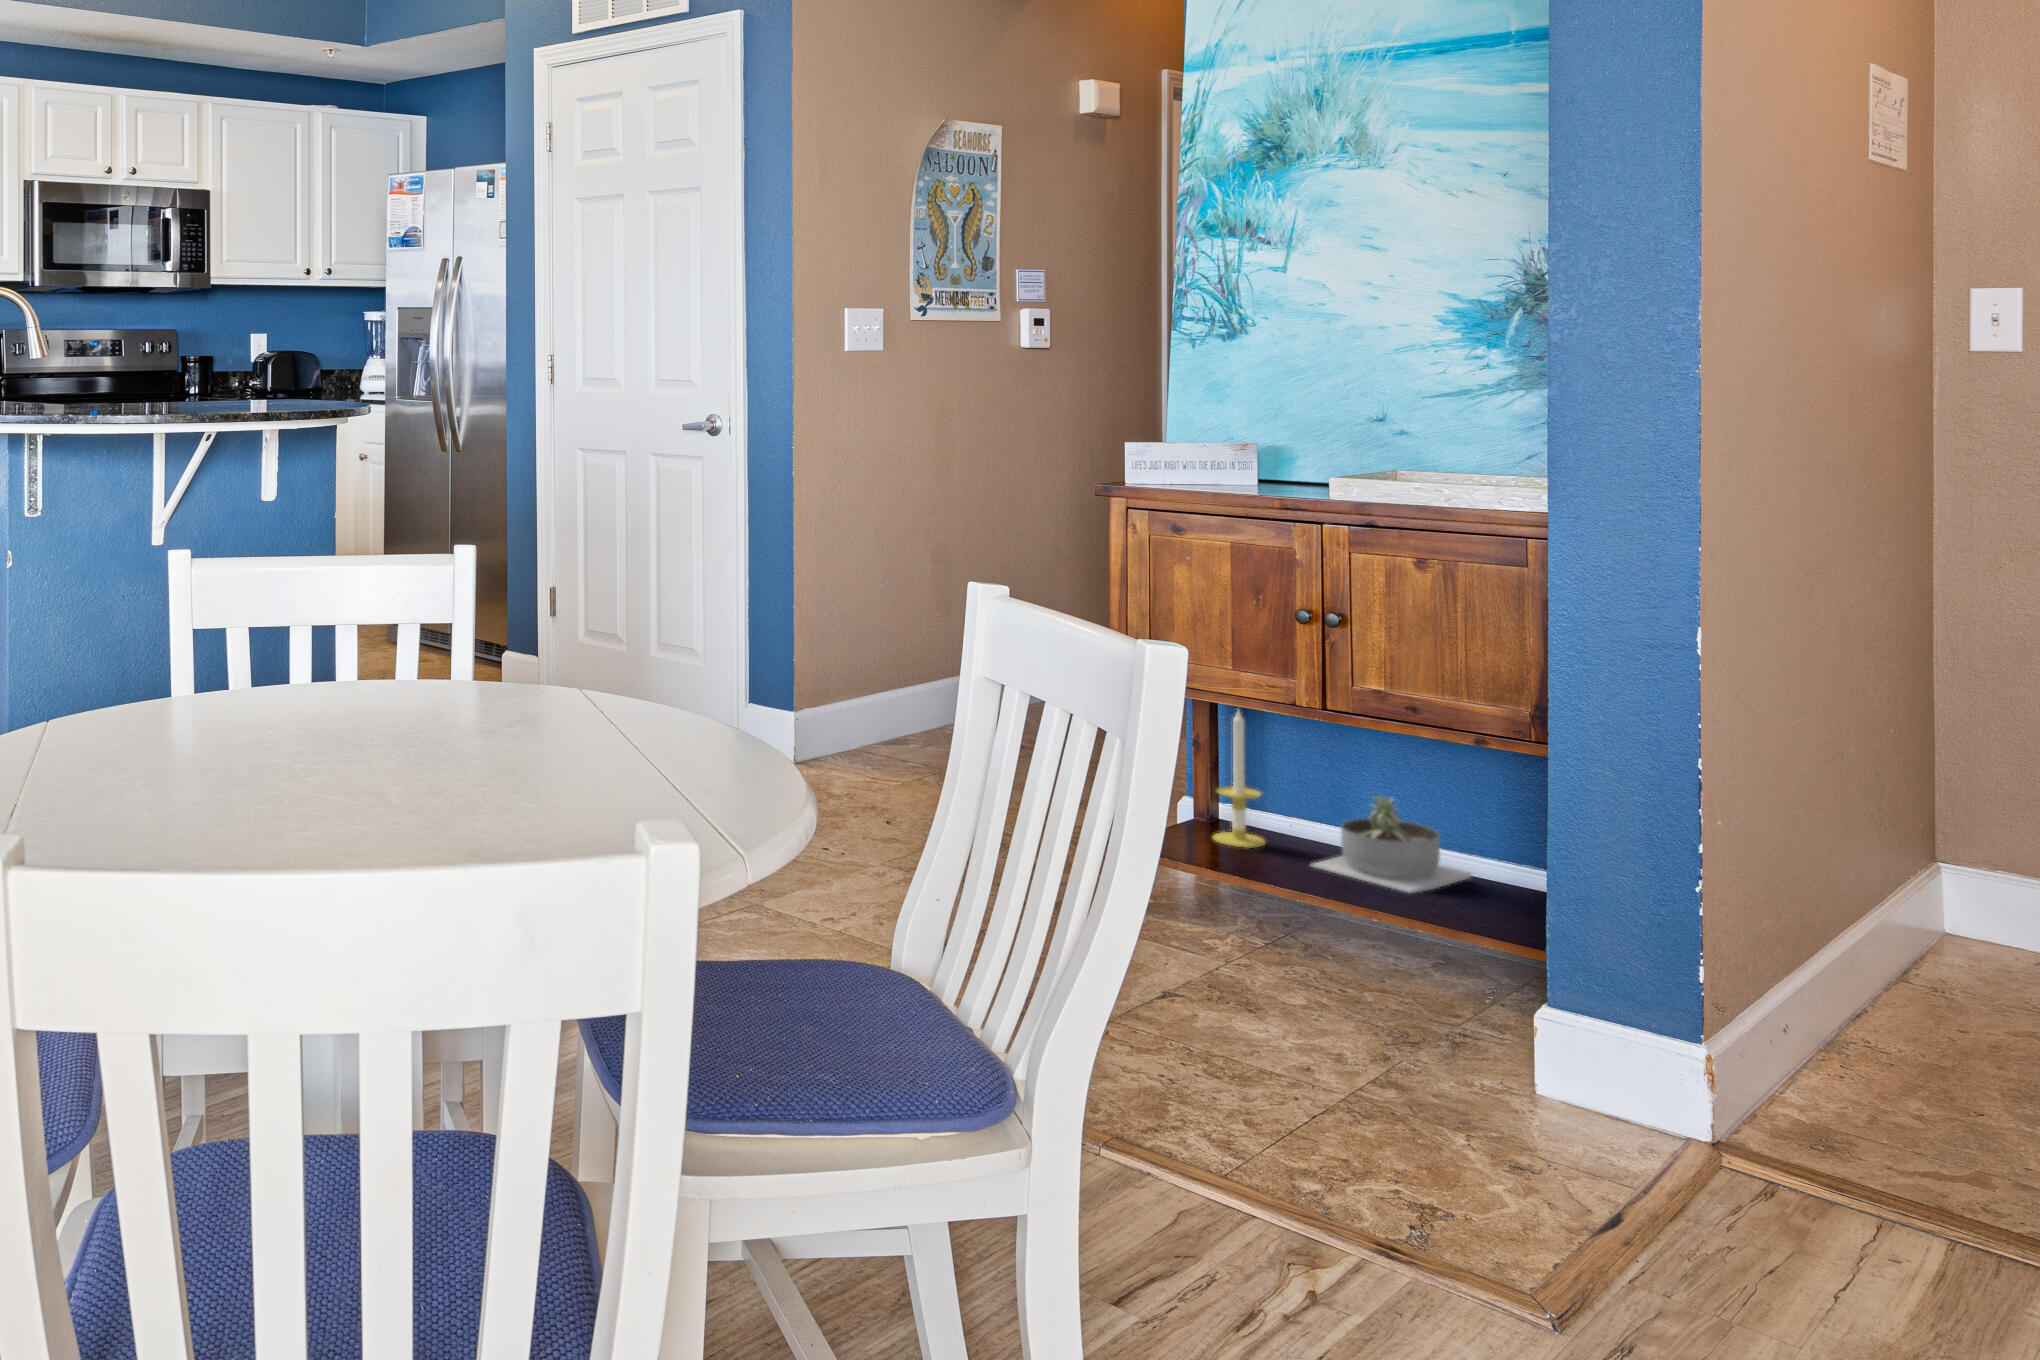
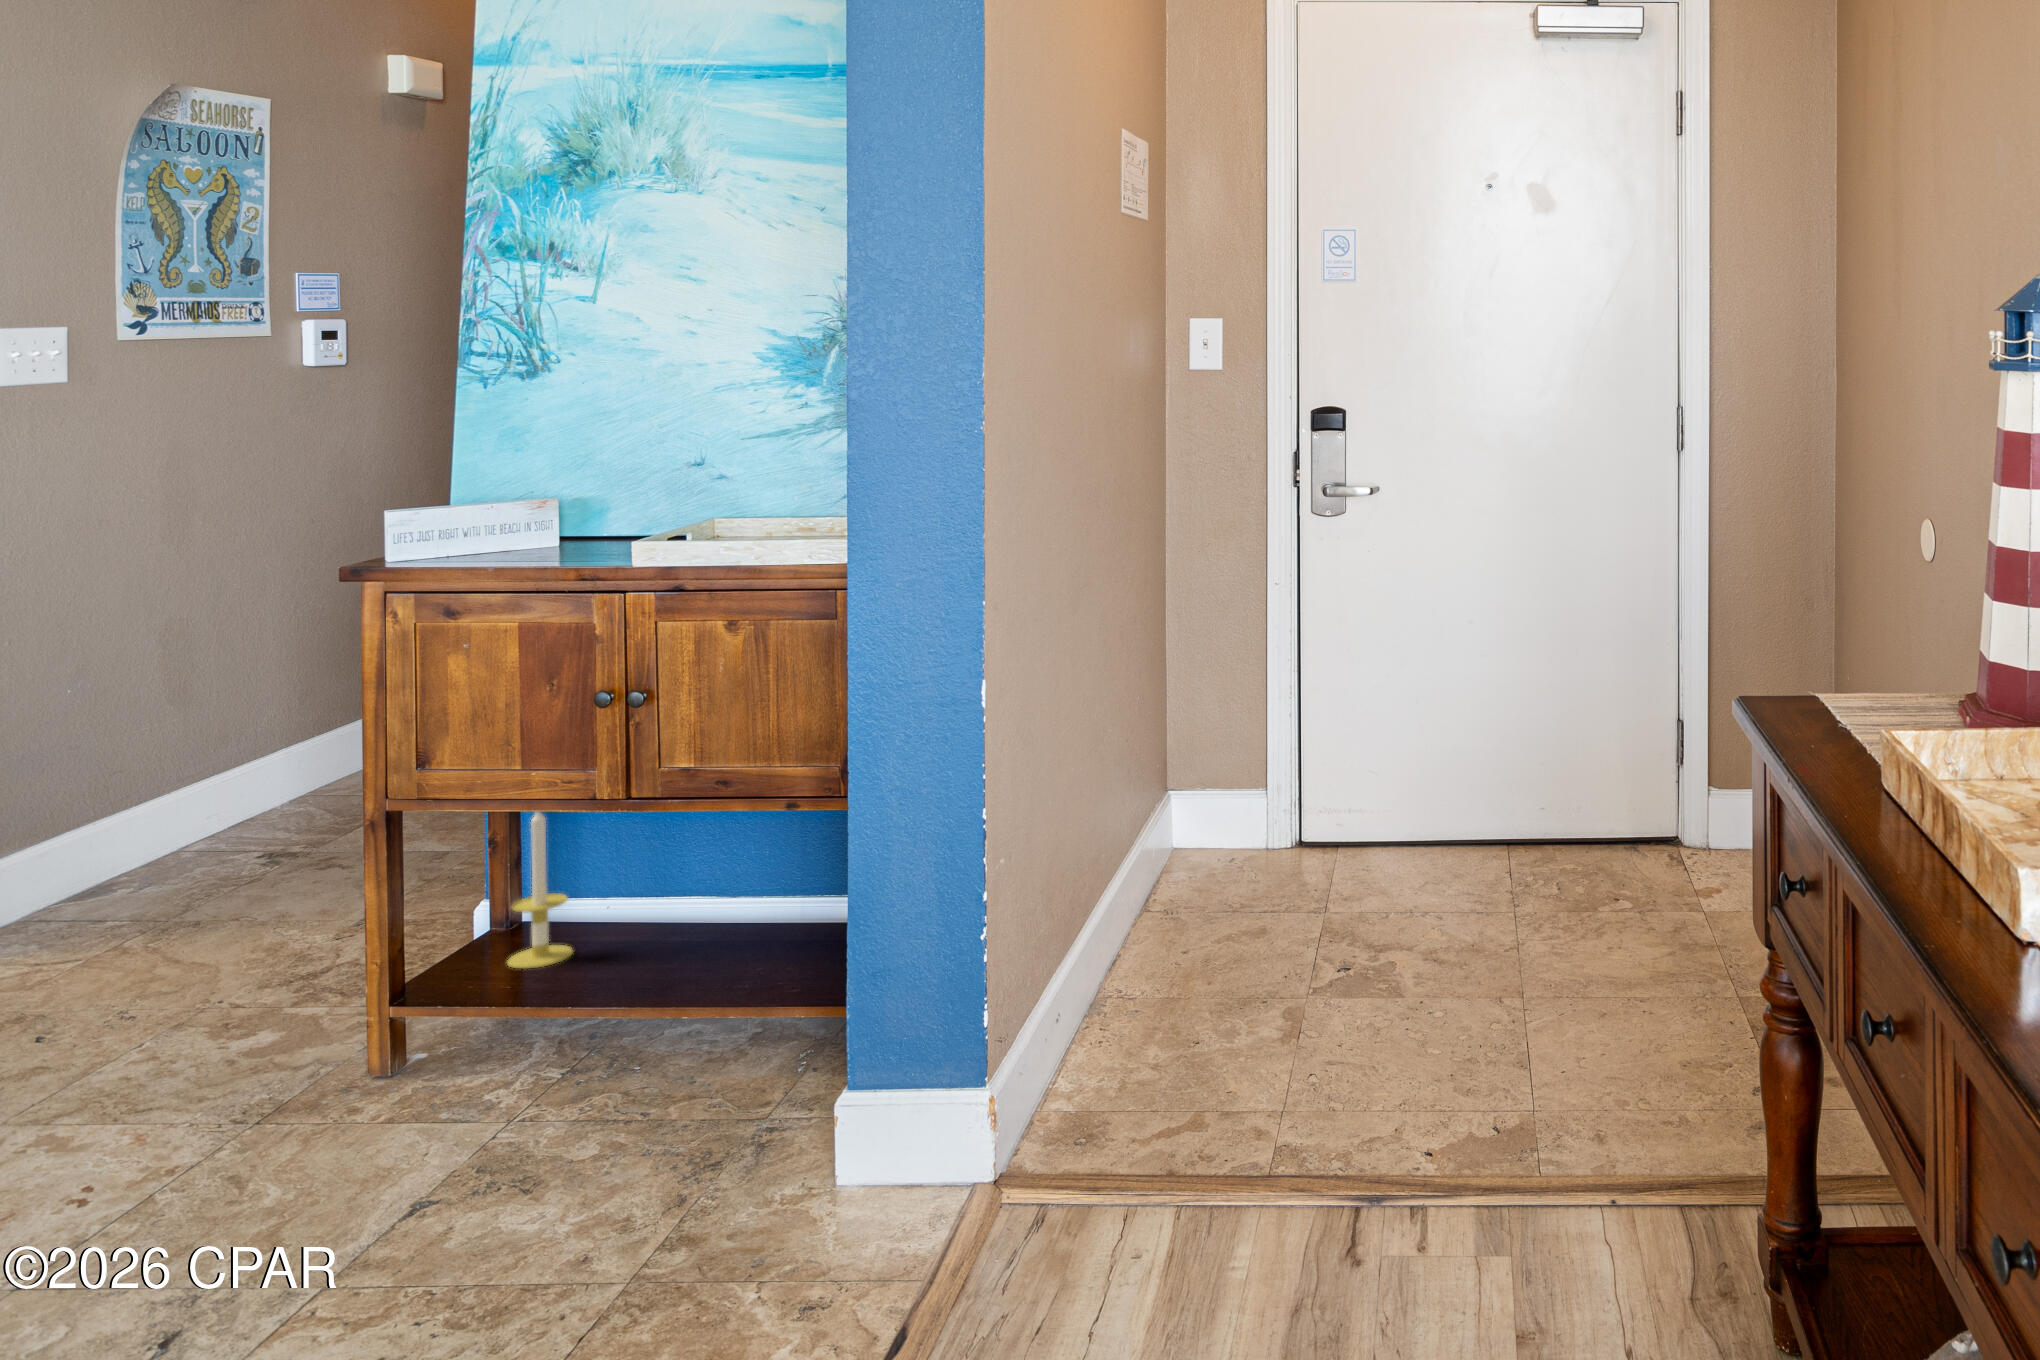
succulent planter: present [1310,796,1471,893] -> none [620,871,796,980]

